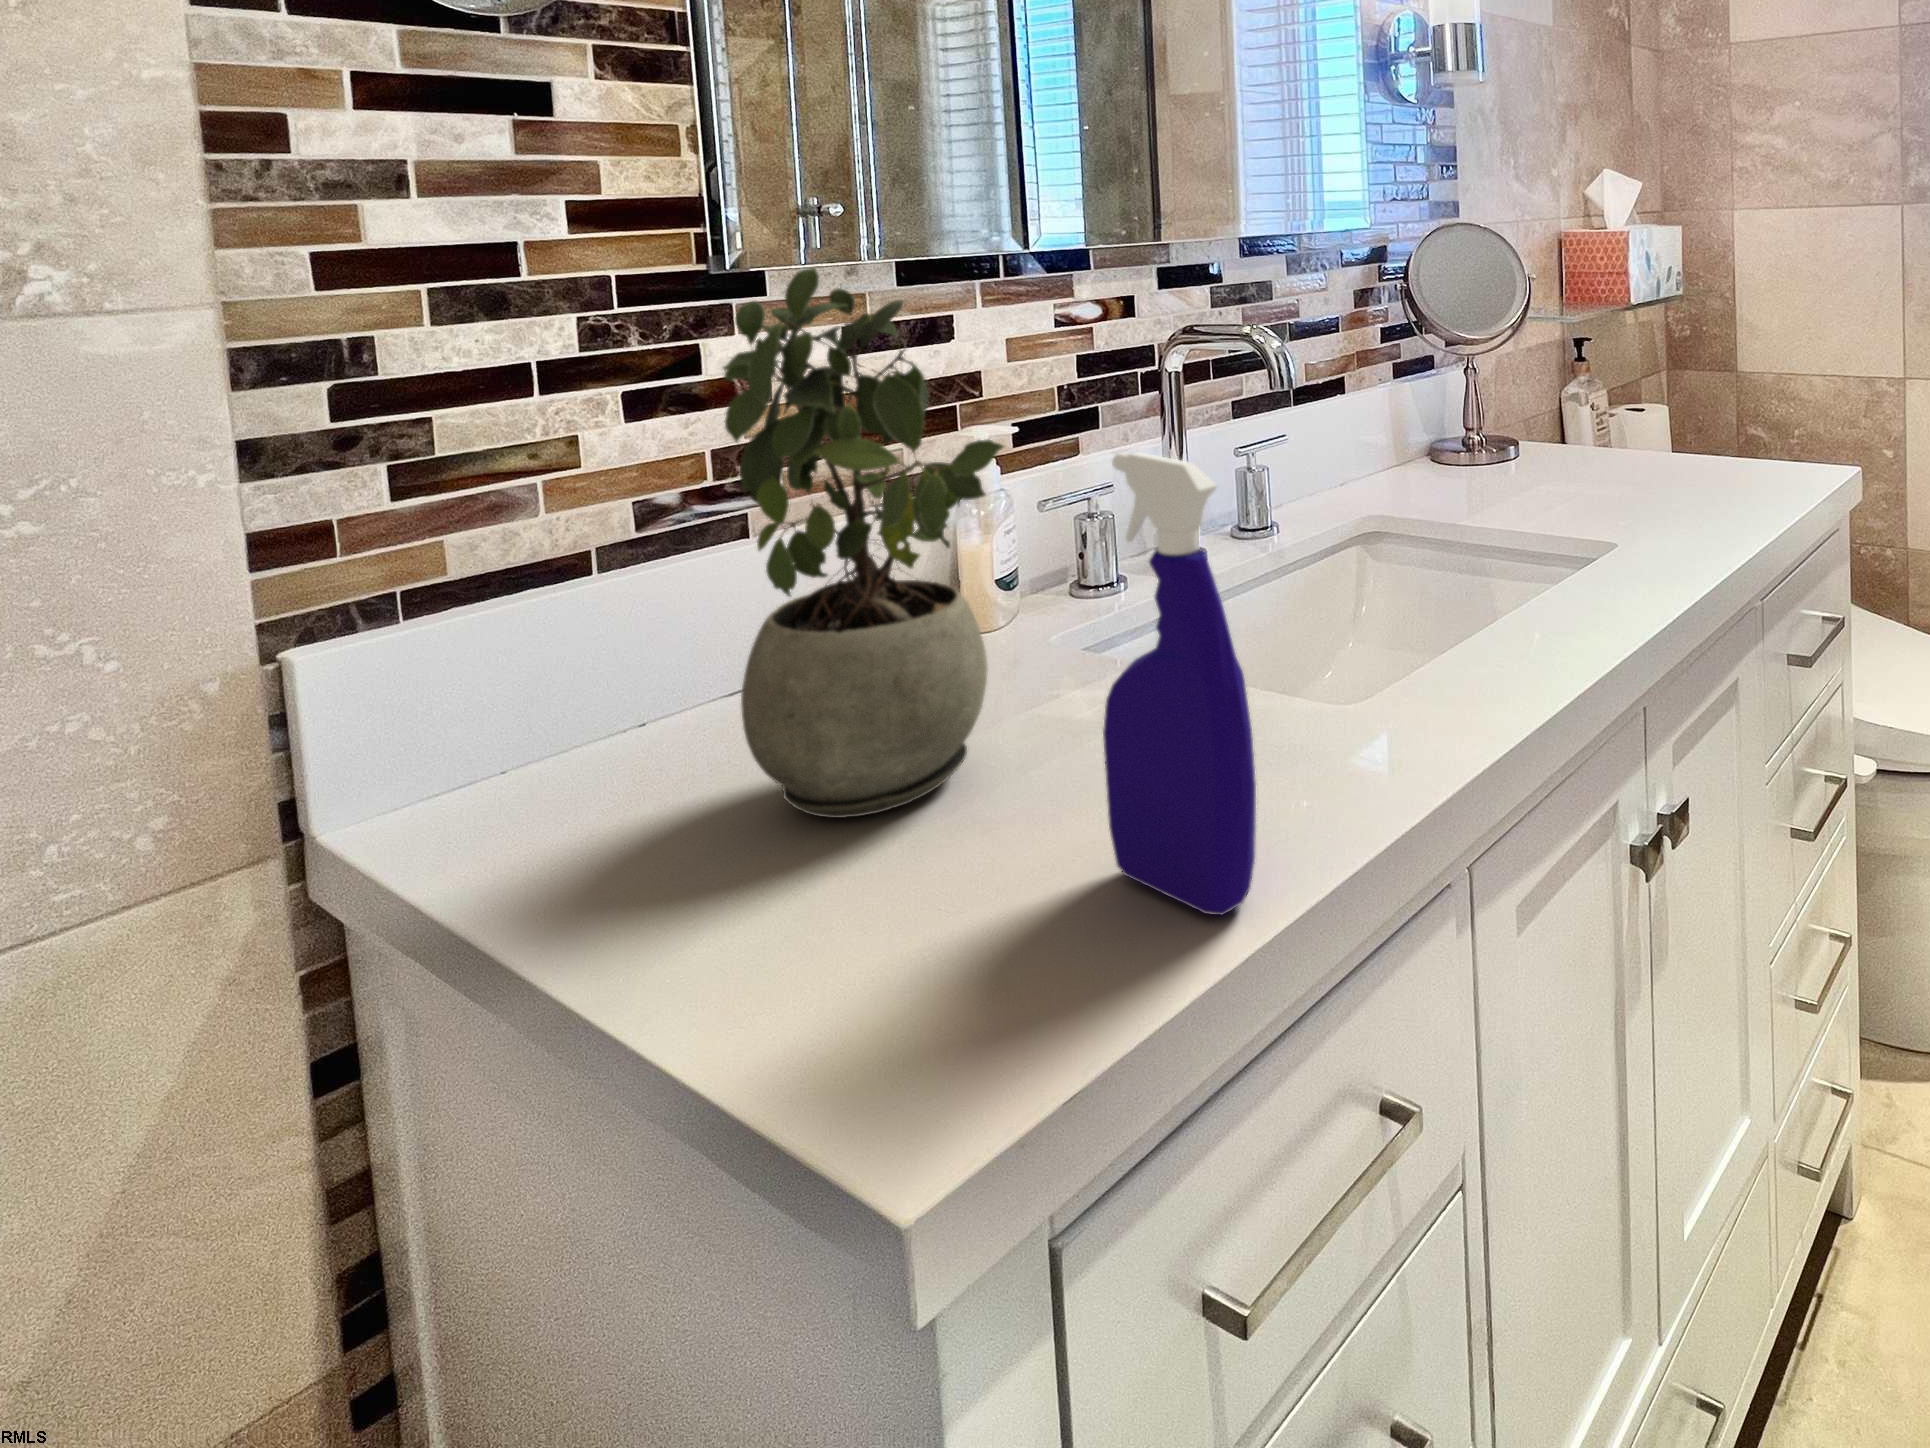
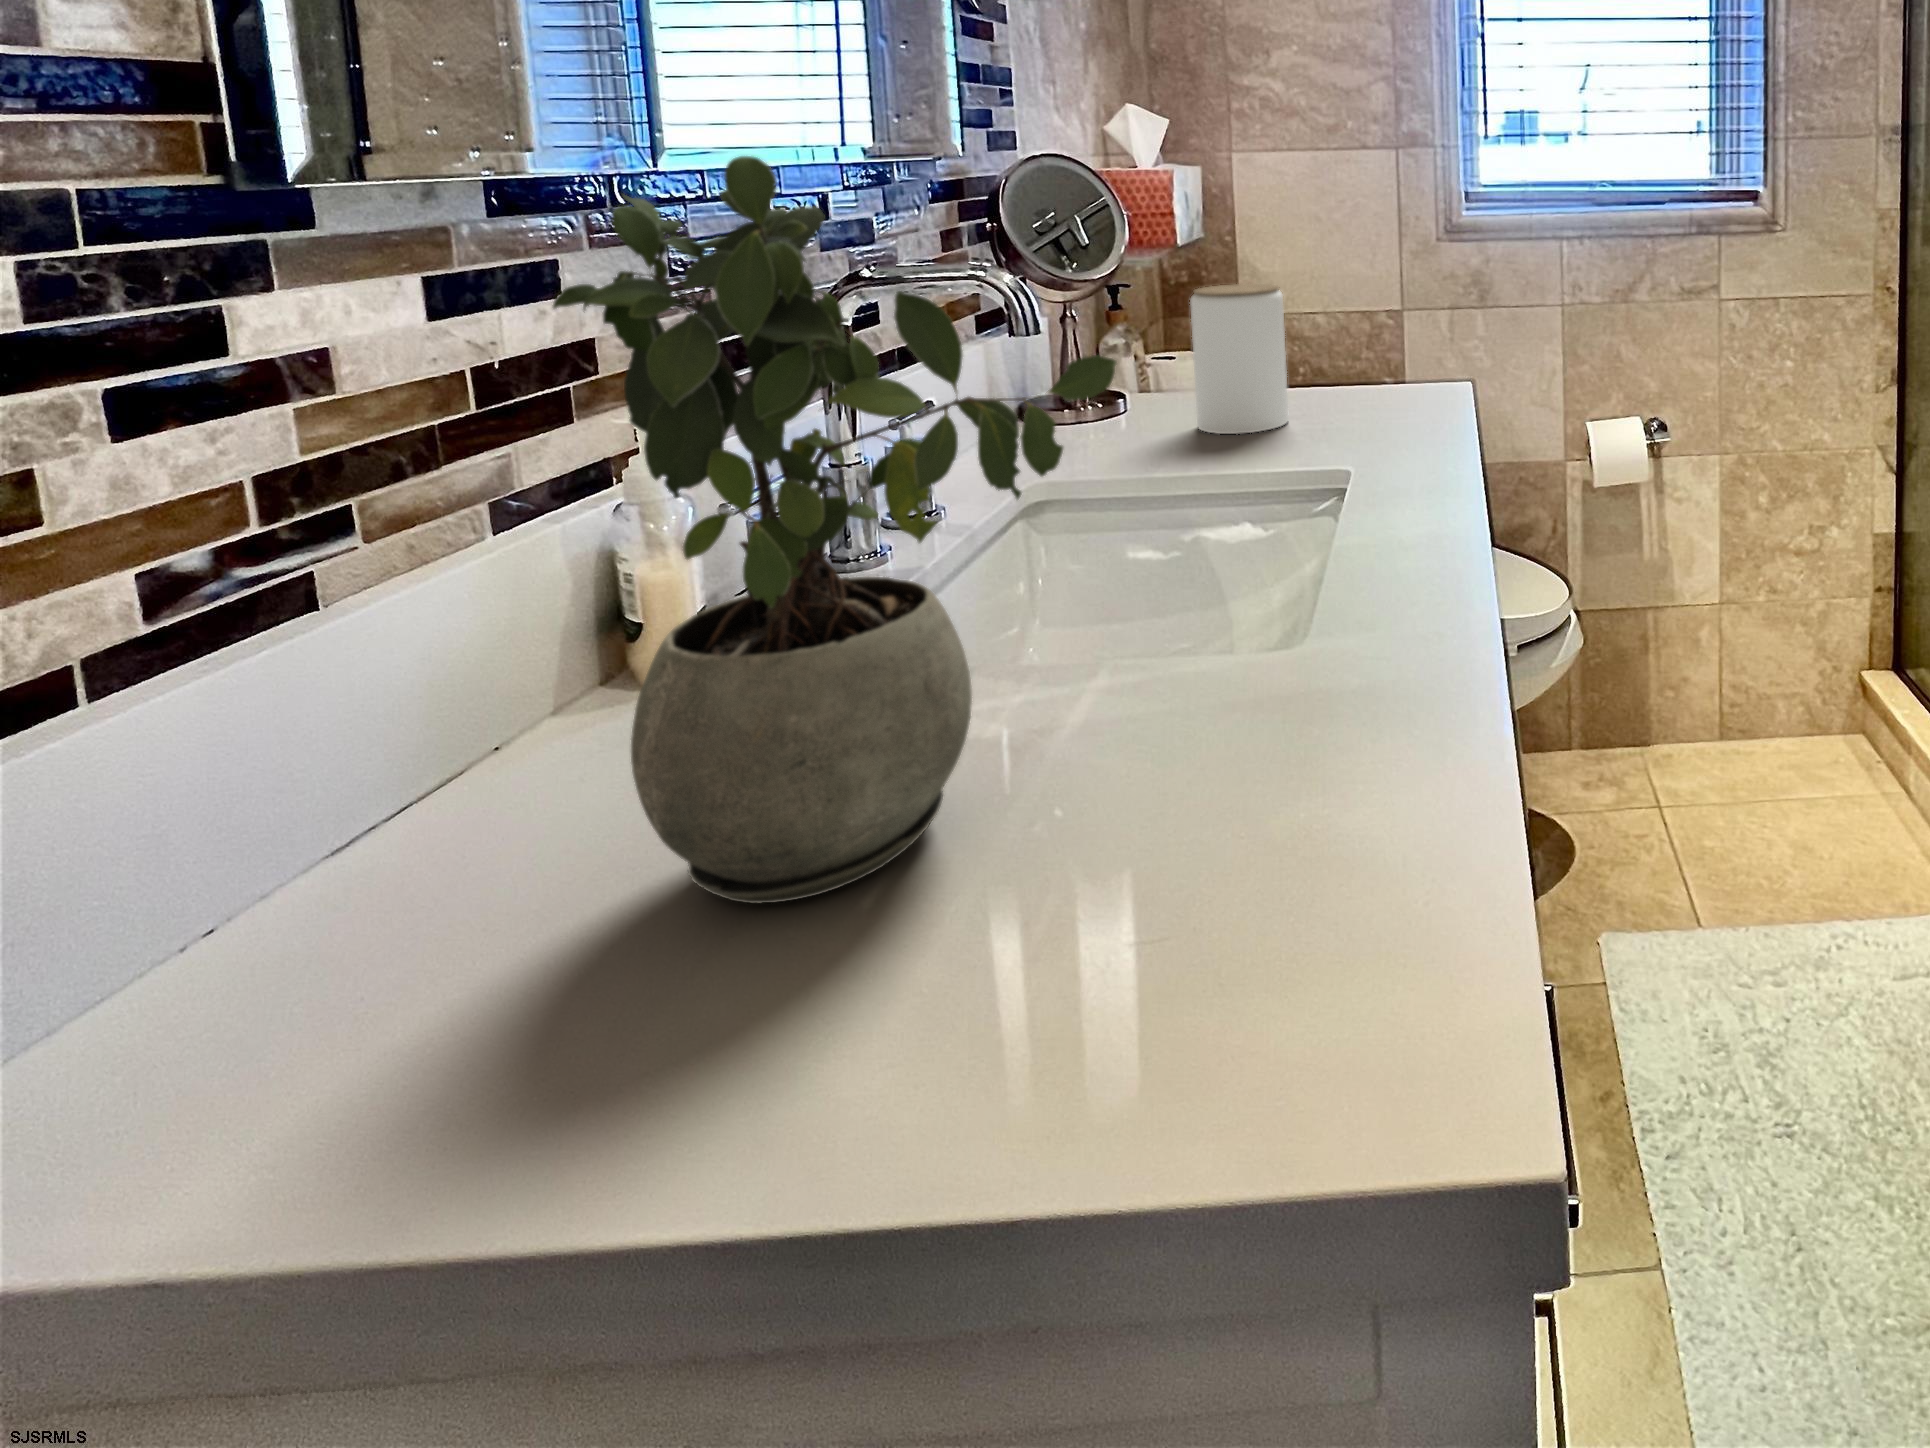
jar: none [1558,355,1648,505] -> present [1190,284,1289,434]
spray bottle: present [1103,452,1256,915] -> none [1253,347,1461,807]

